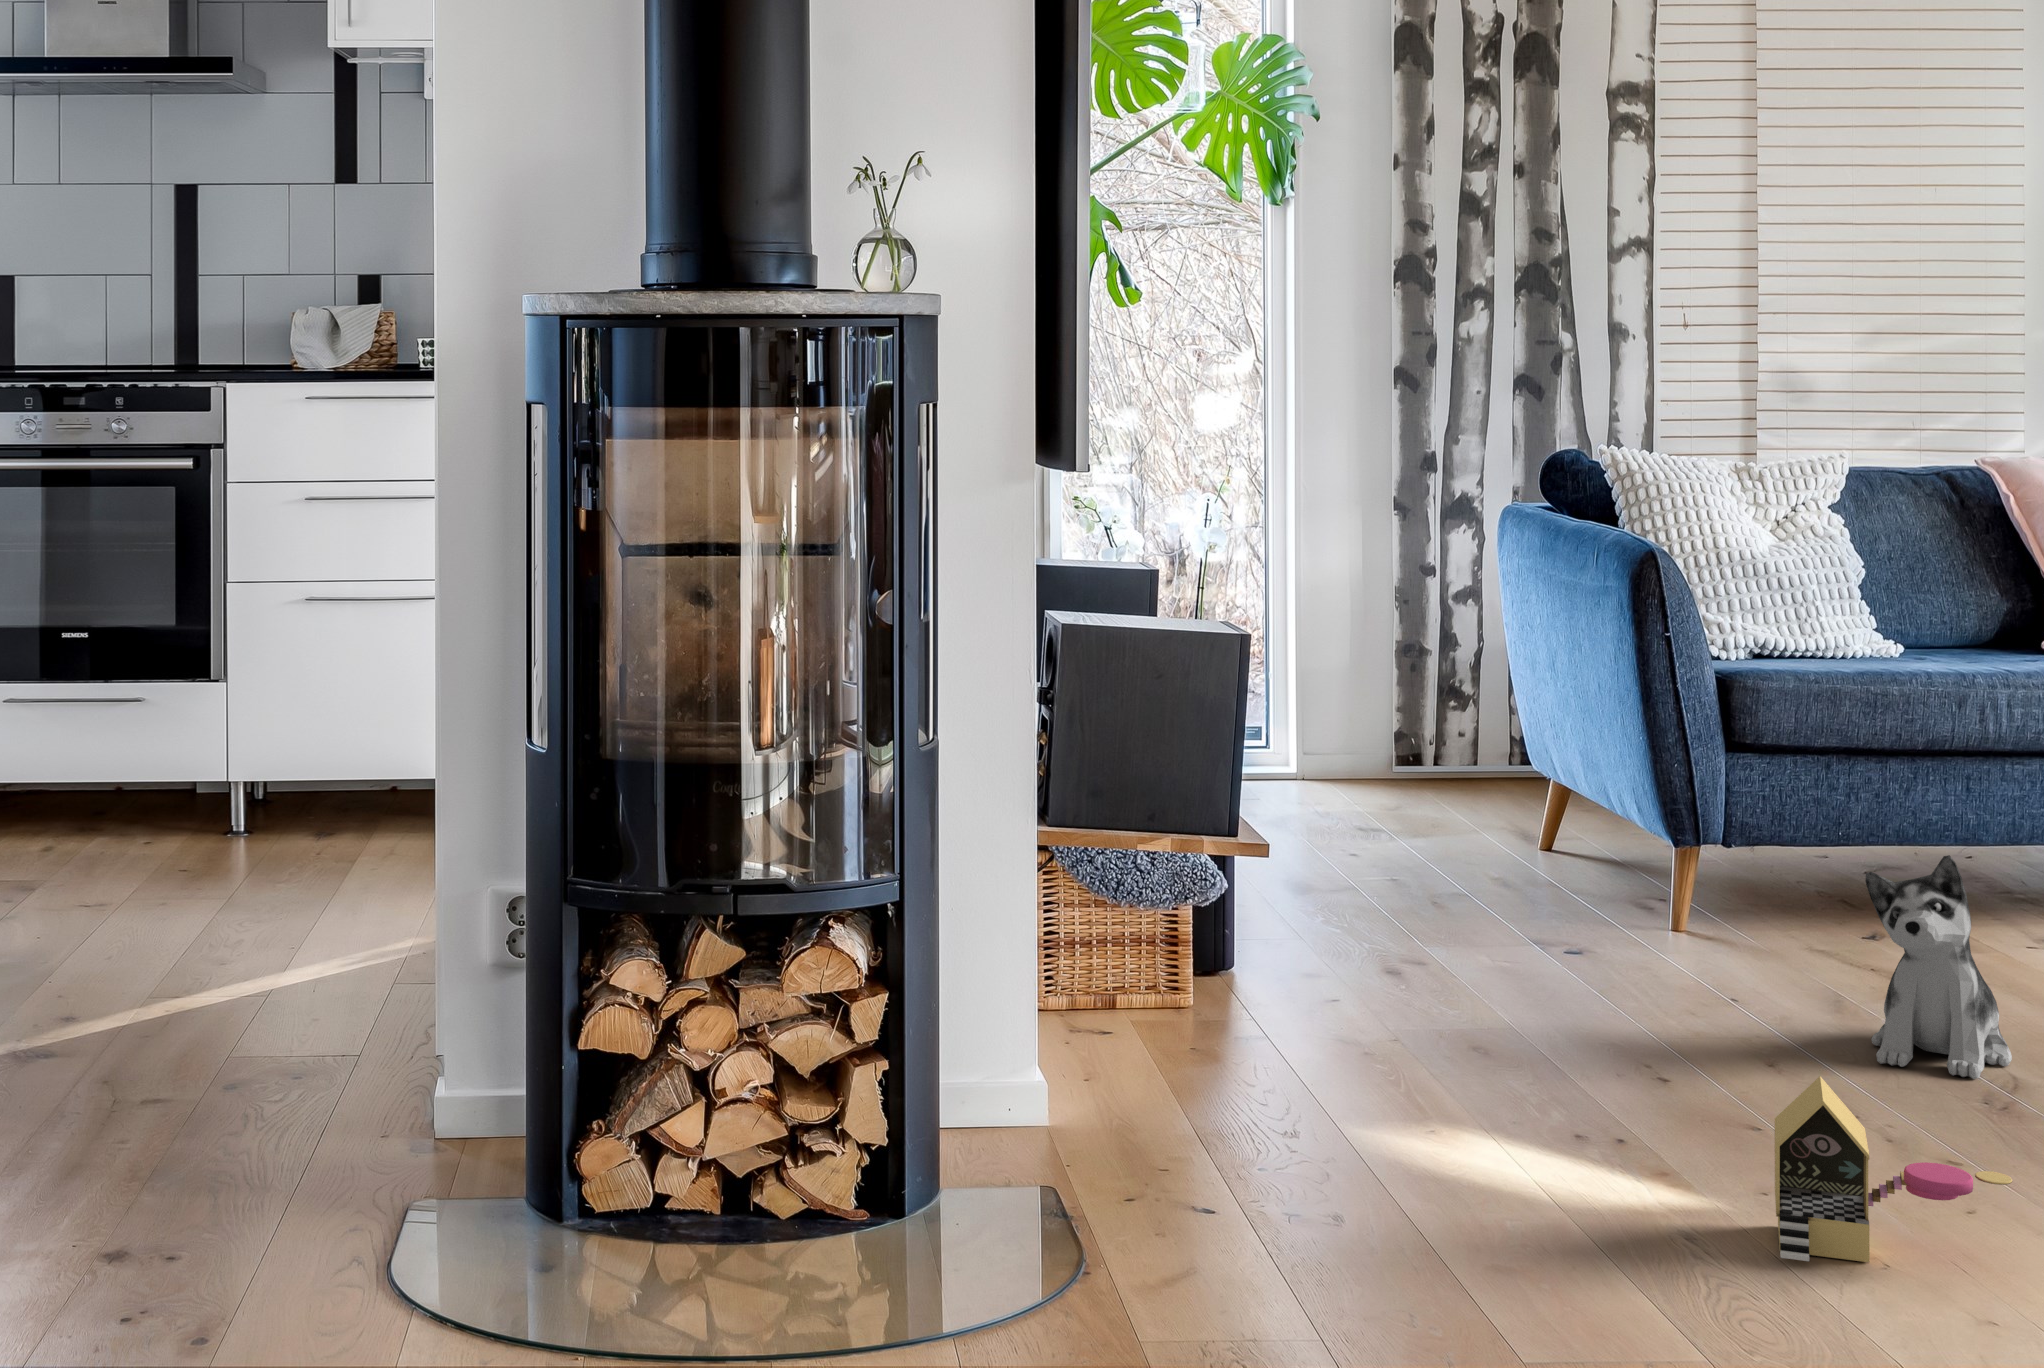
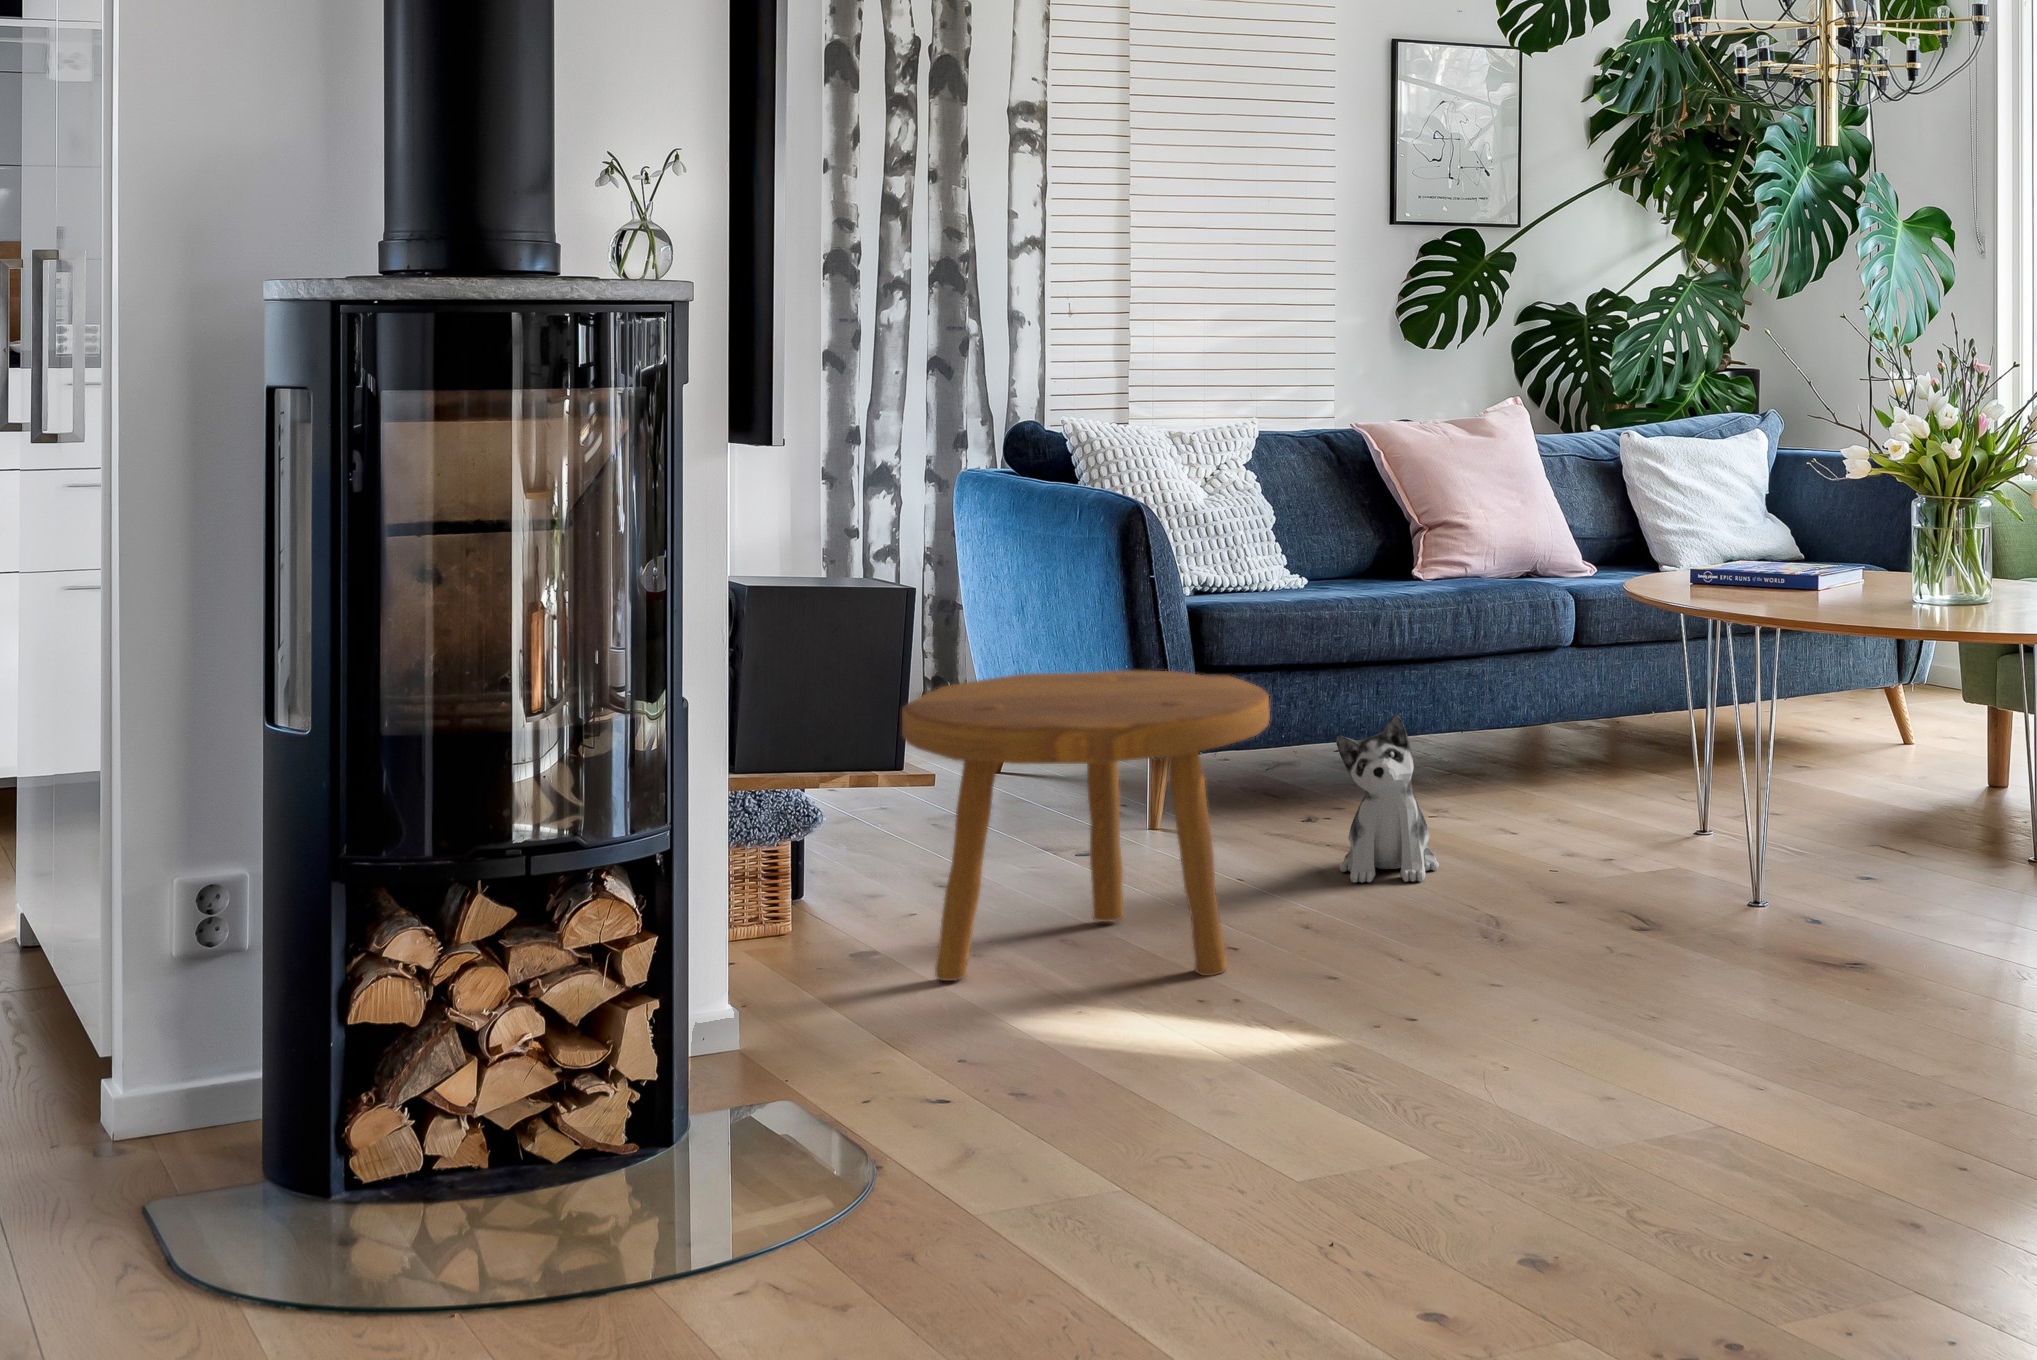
footstool: none [1270,750,1717,1157] -> present [902,671,1270,981]
toy house: present [1775,1076,2012,1262] -> none [1351,875,1514,1013]

